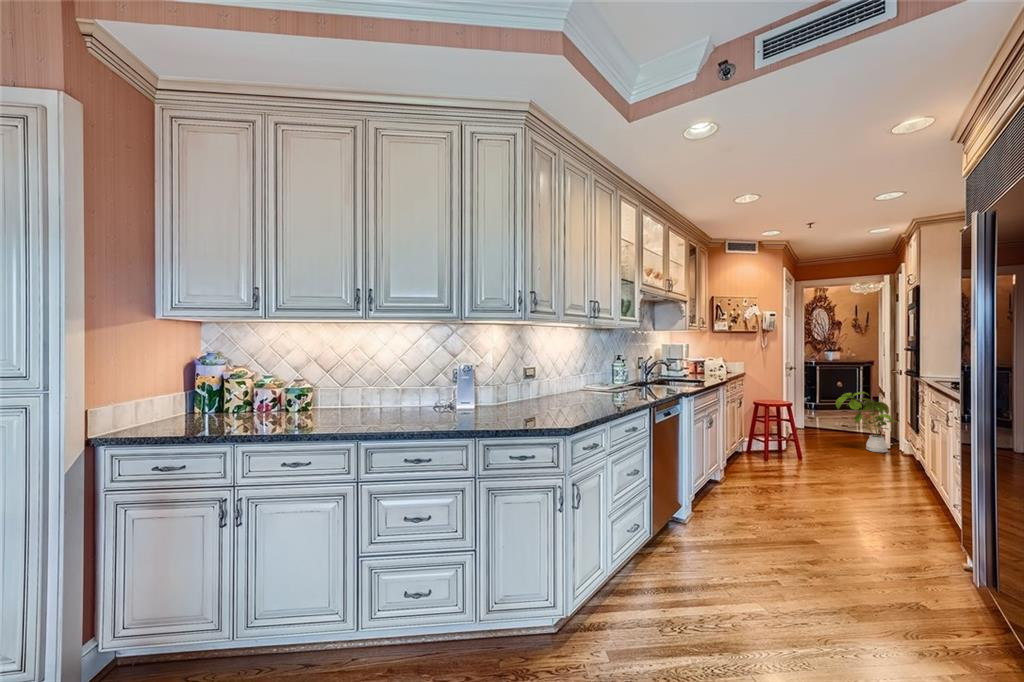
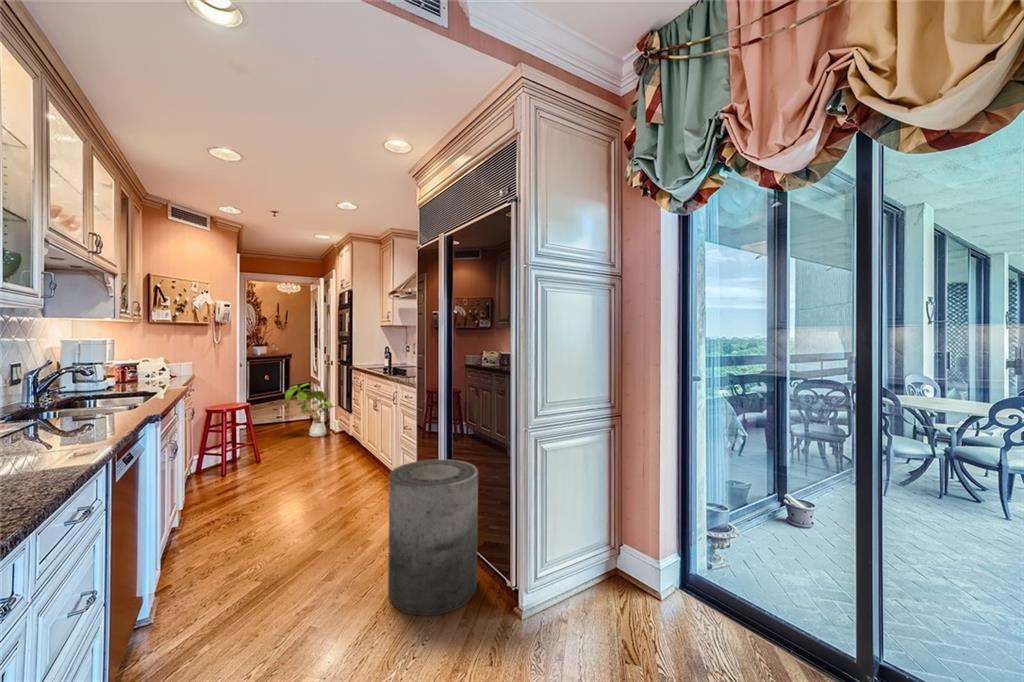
trash can: none [856,473,982,643] -> present [388,459,478,616]

